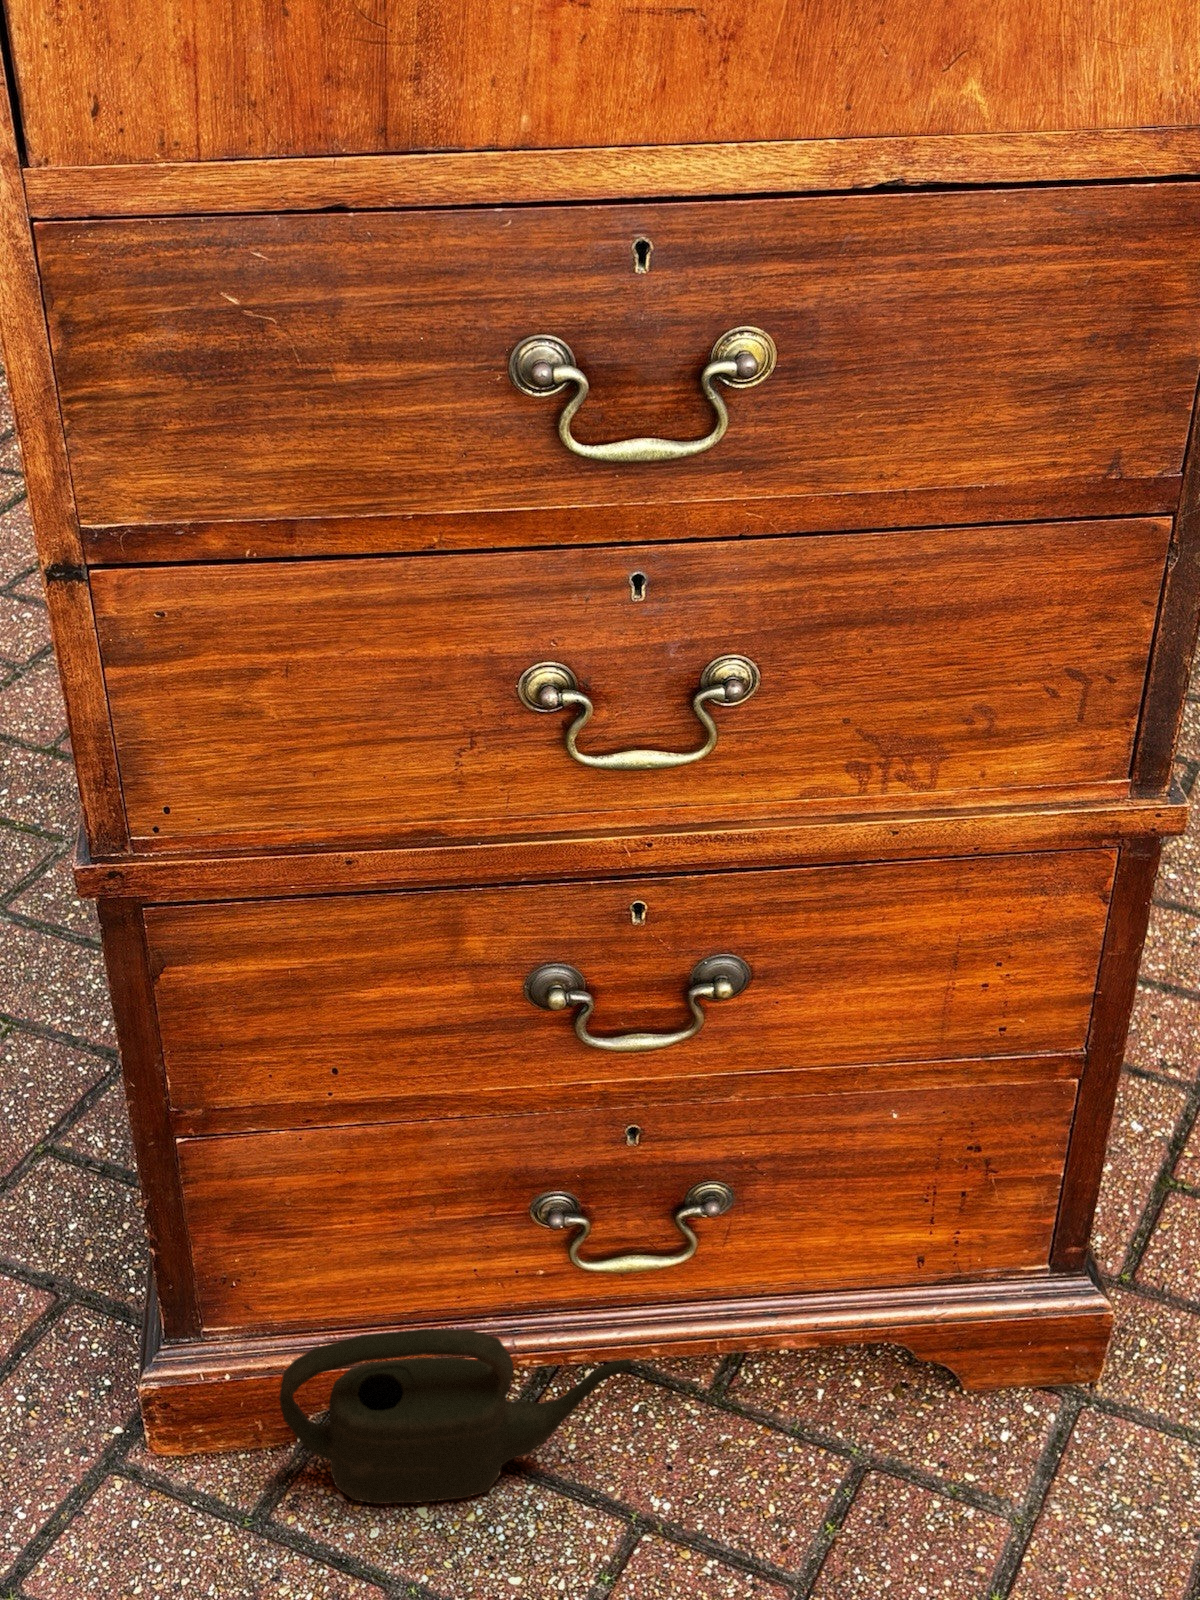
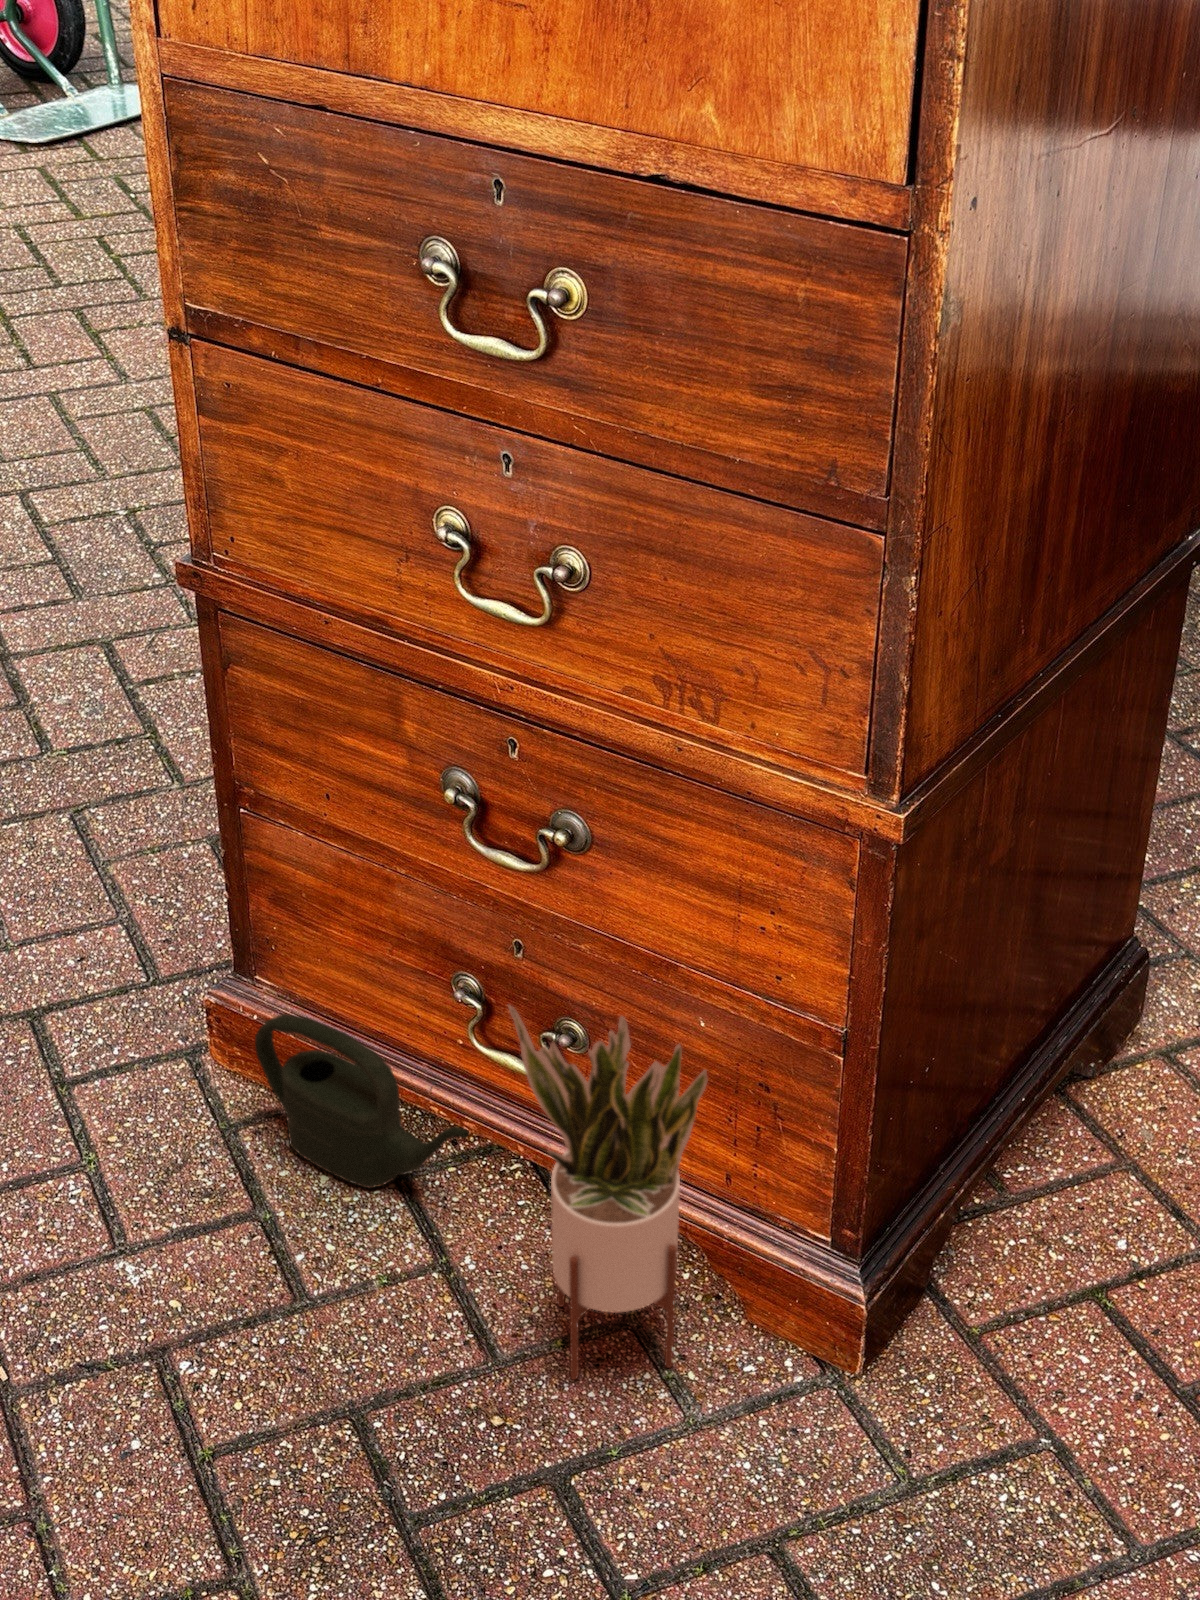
potted plant: none [788,1139,1006,1552] -> present [508,1005,707,1379]

